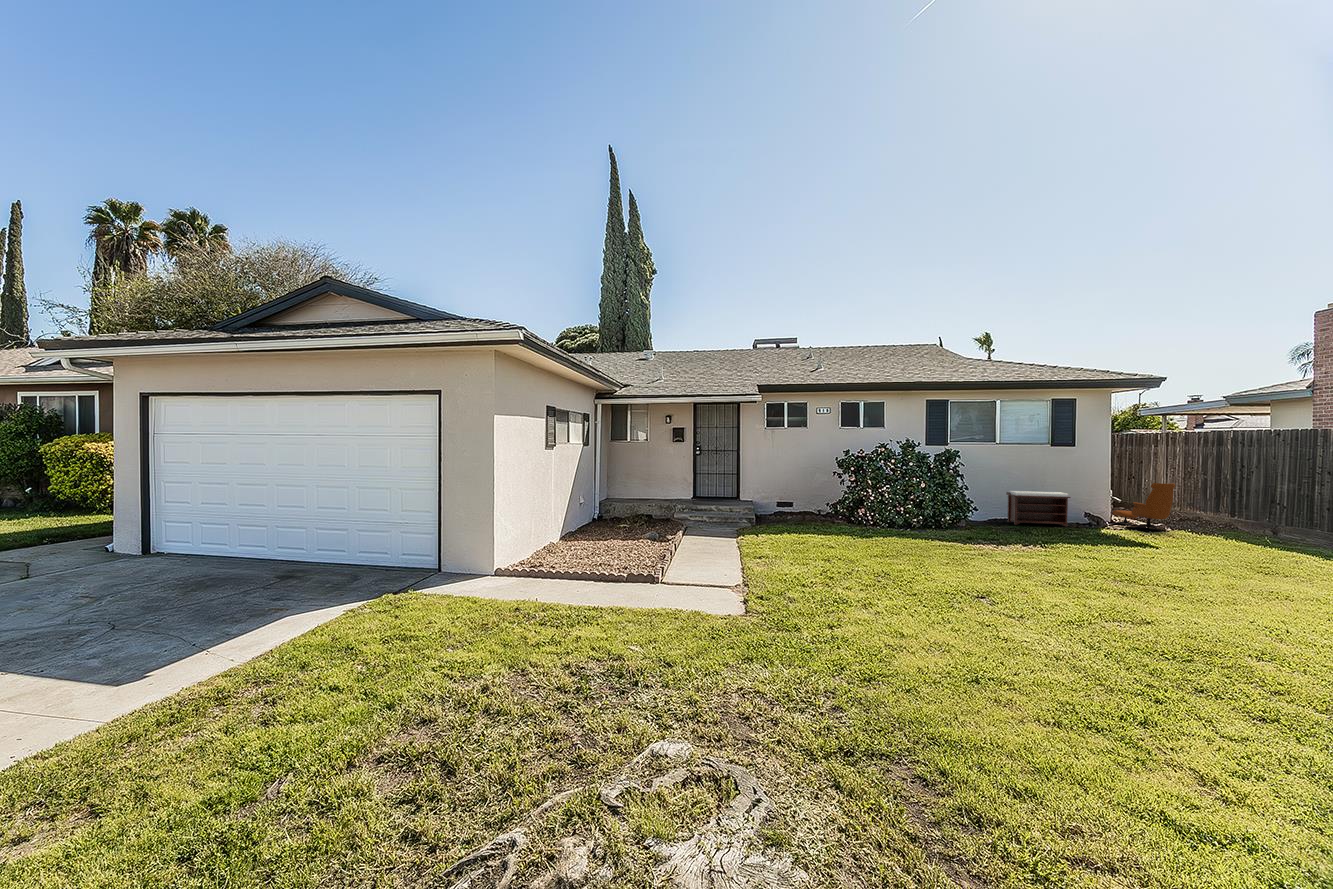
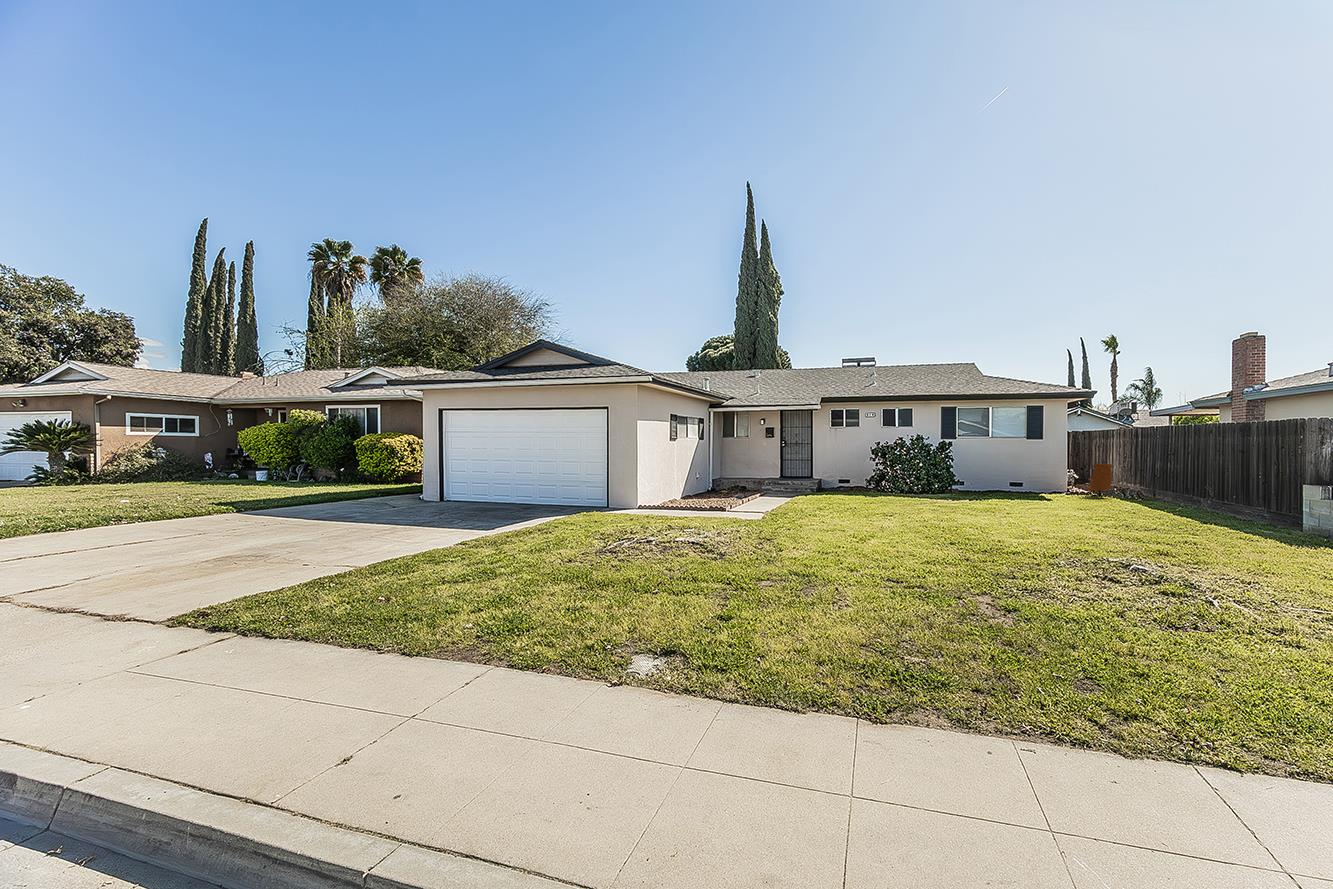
bench: present [1006,491,1071,527] -> none [999,471,1040,496]

